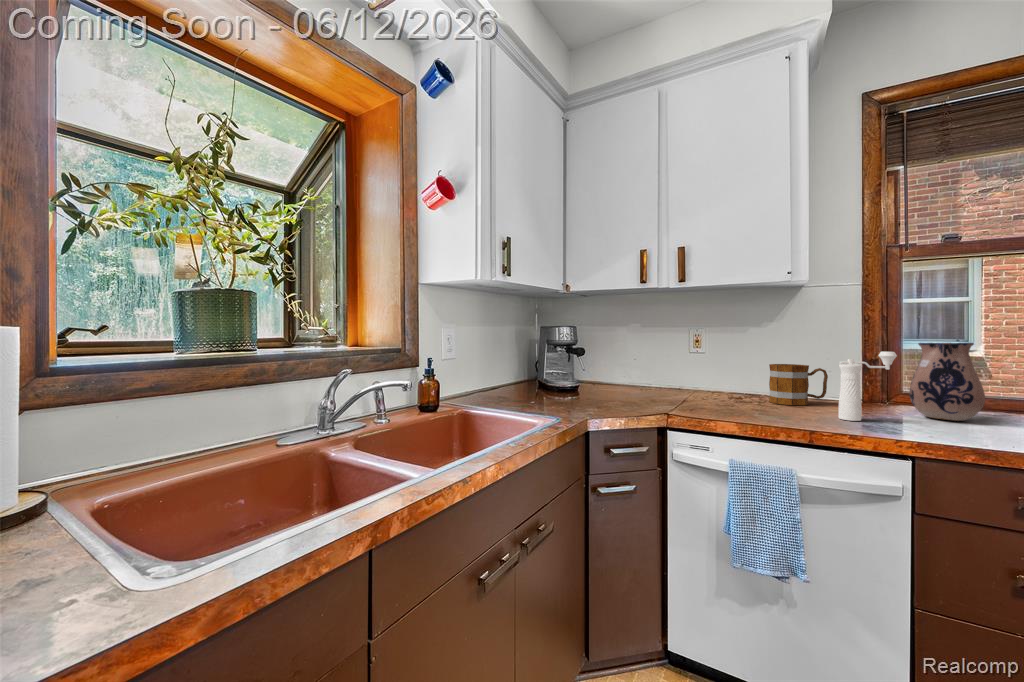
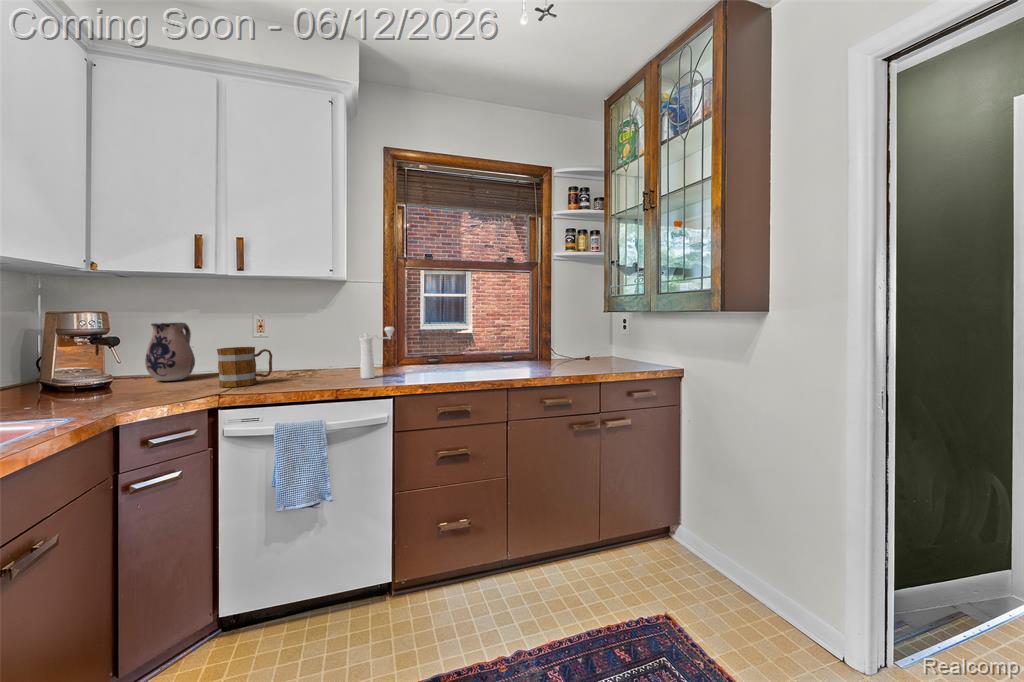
ceramic pitcher: present [909,343,985,421] -> present [145,323,195,381]
mug: present [769,364,828,405] -> present [217,347,272,387]

